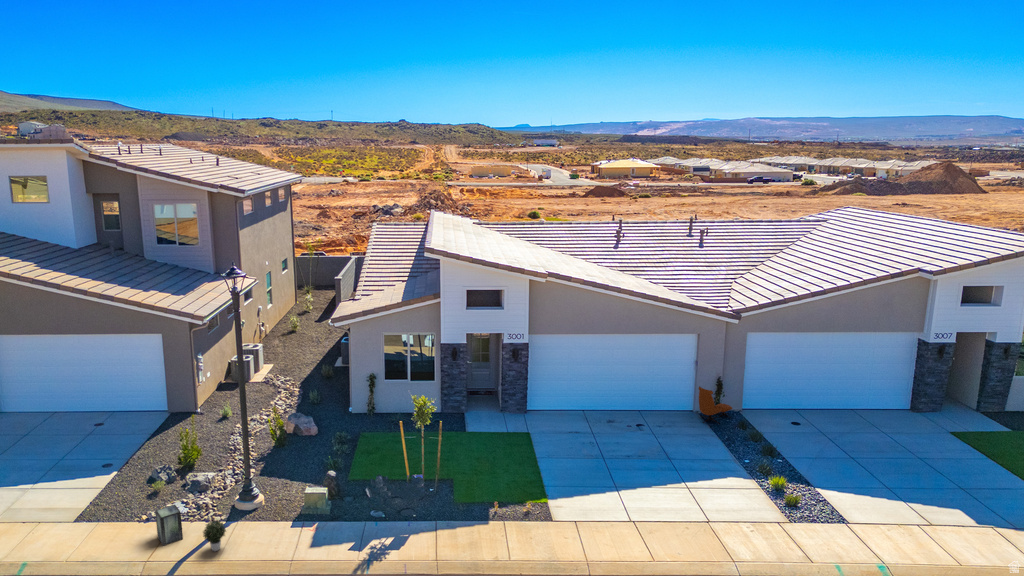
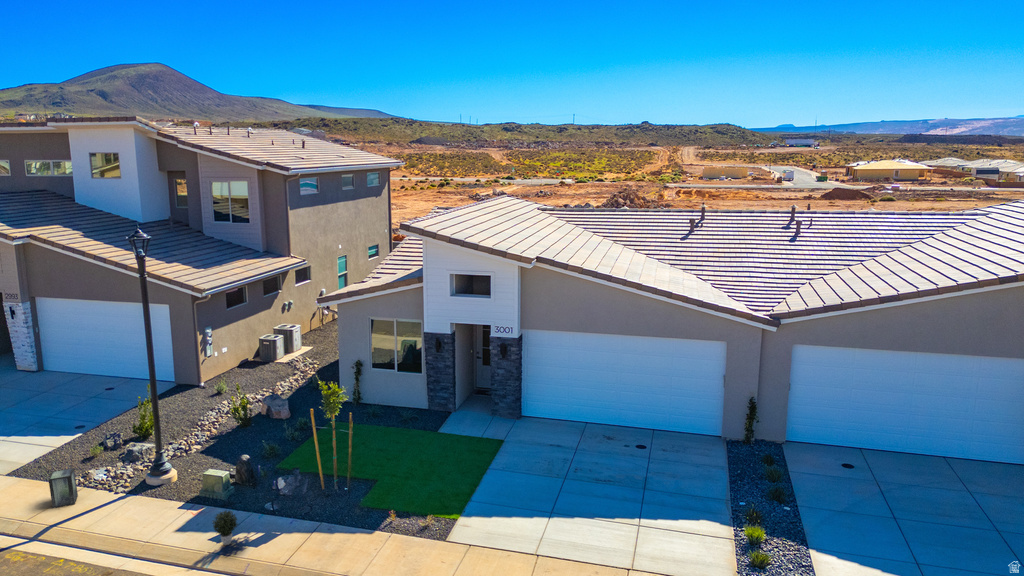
lounge chair: present [699,386,732,424] -> none [717,404,768,455]
potted plant: present [203,520,226,551] -> present [213,511,238,545]

